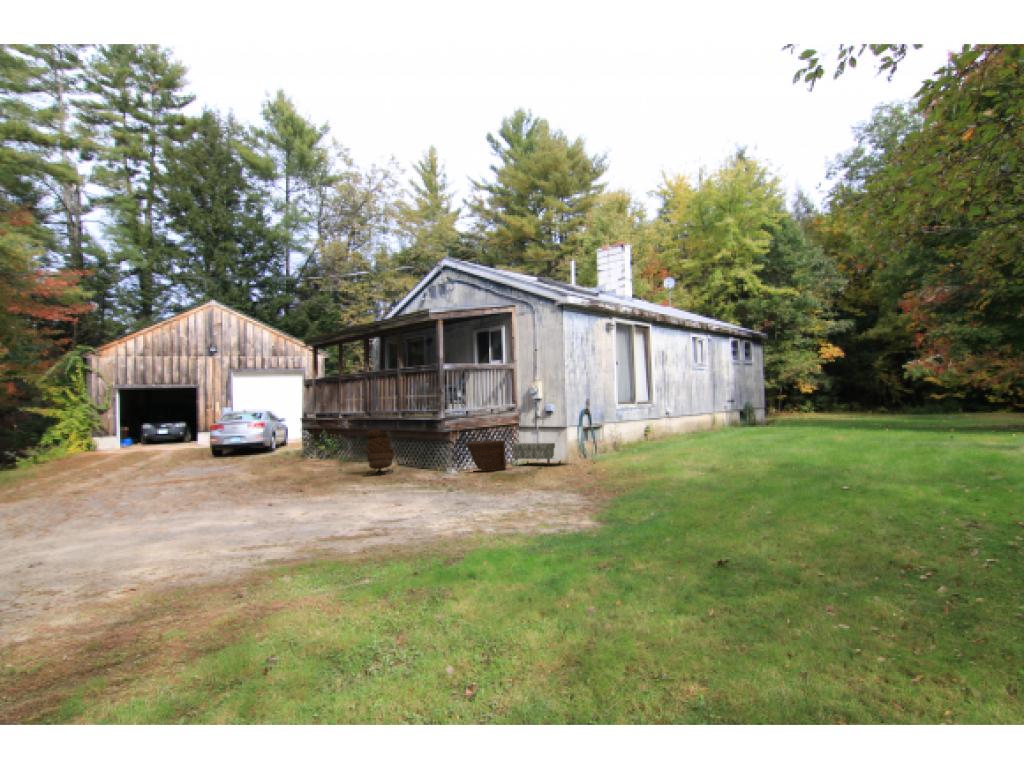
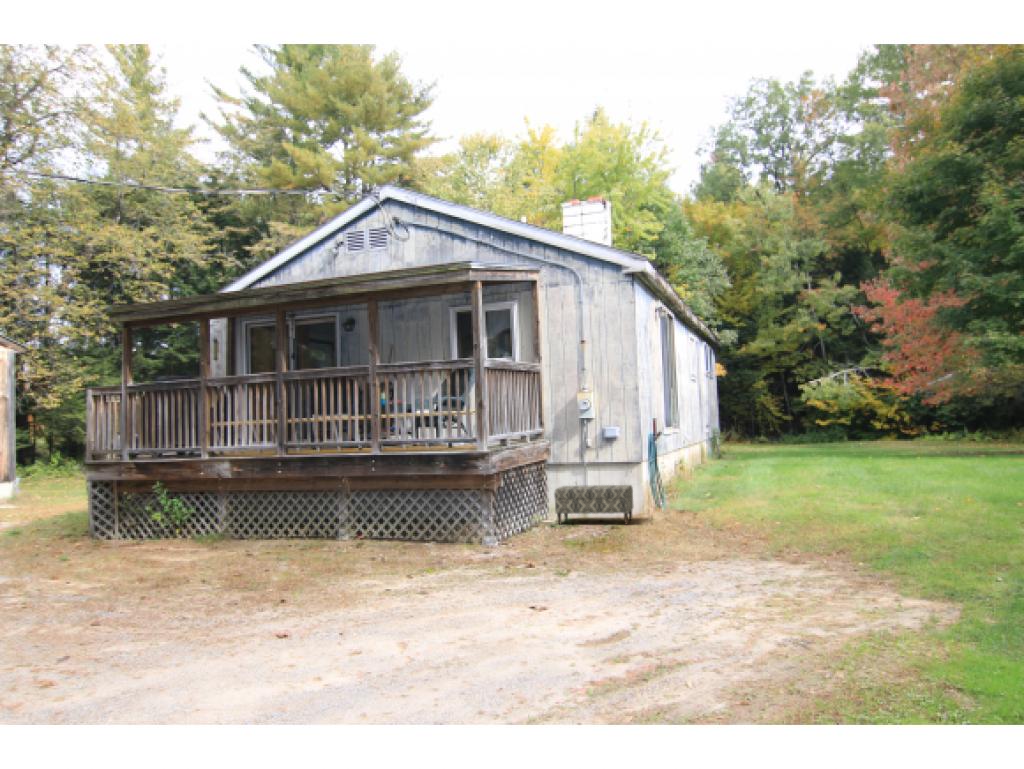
lounge chair: present [363,429,396,474] -> none [292,467,365,555]
wooden crate: present [464,440,506,472] -> none [502,485,566,540]

